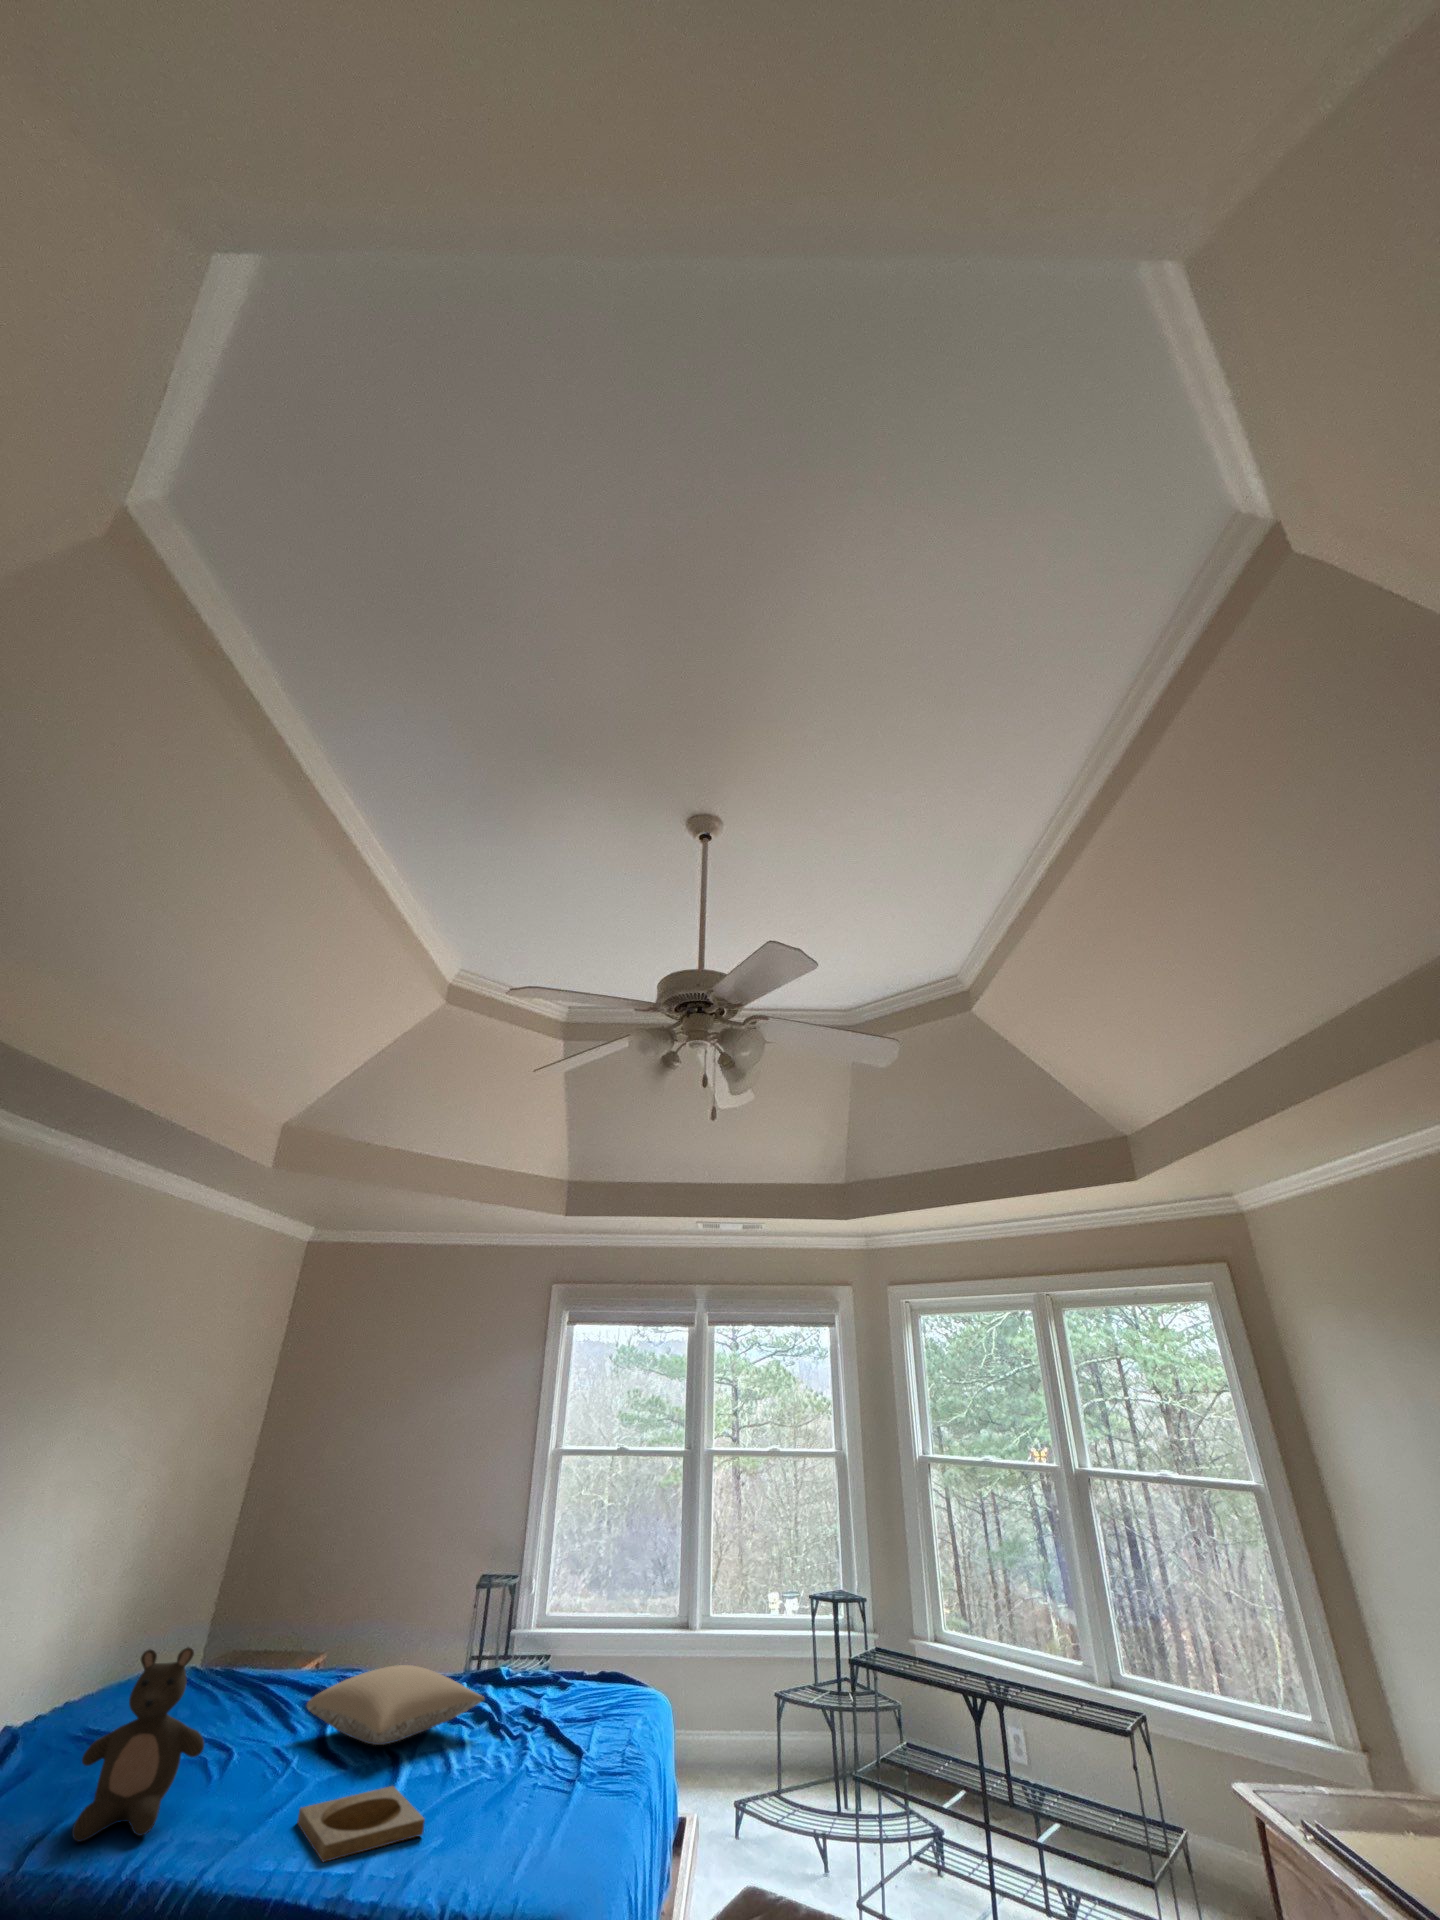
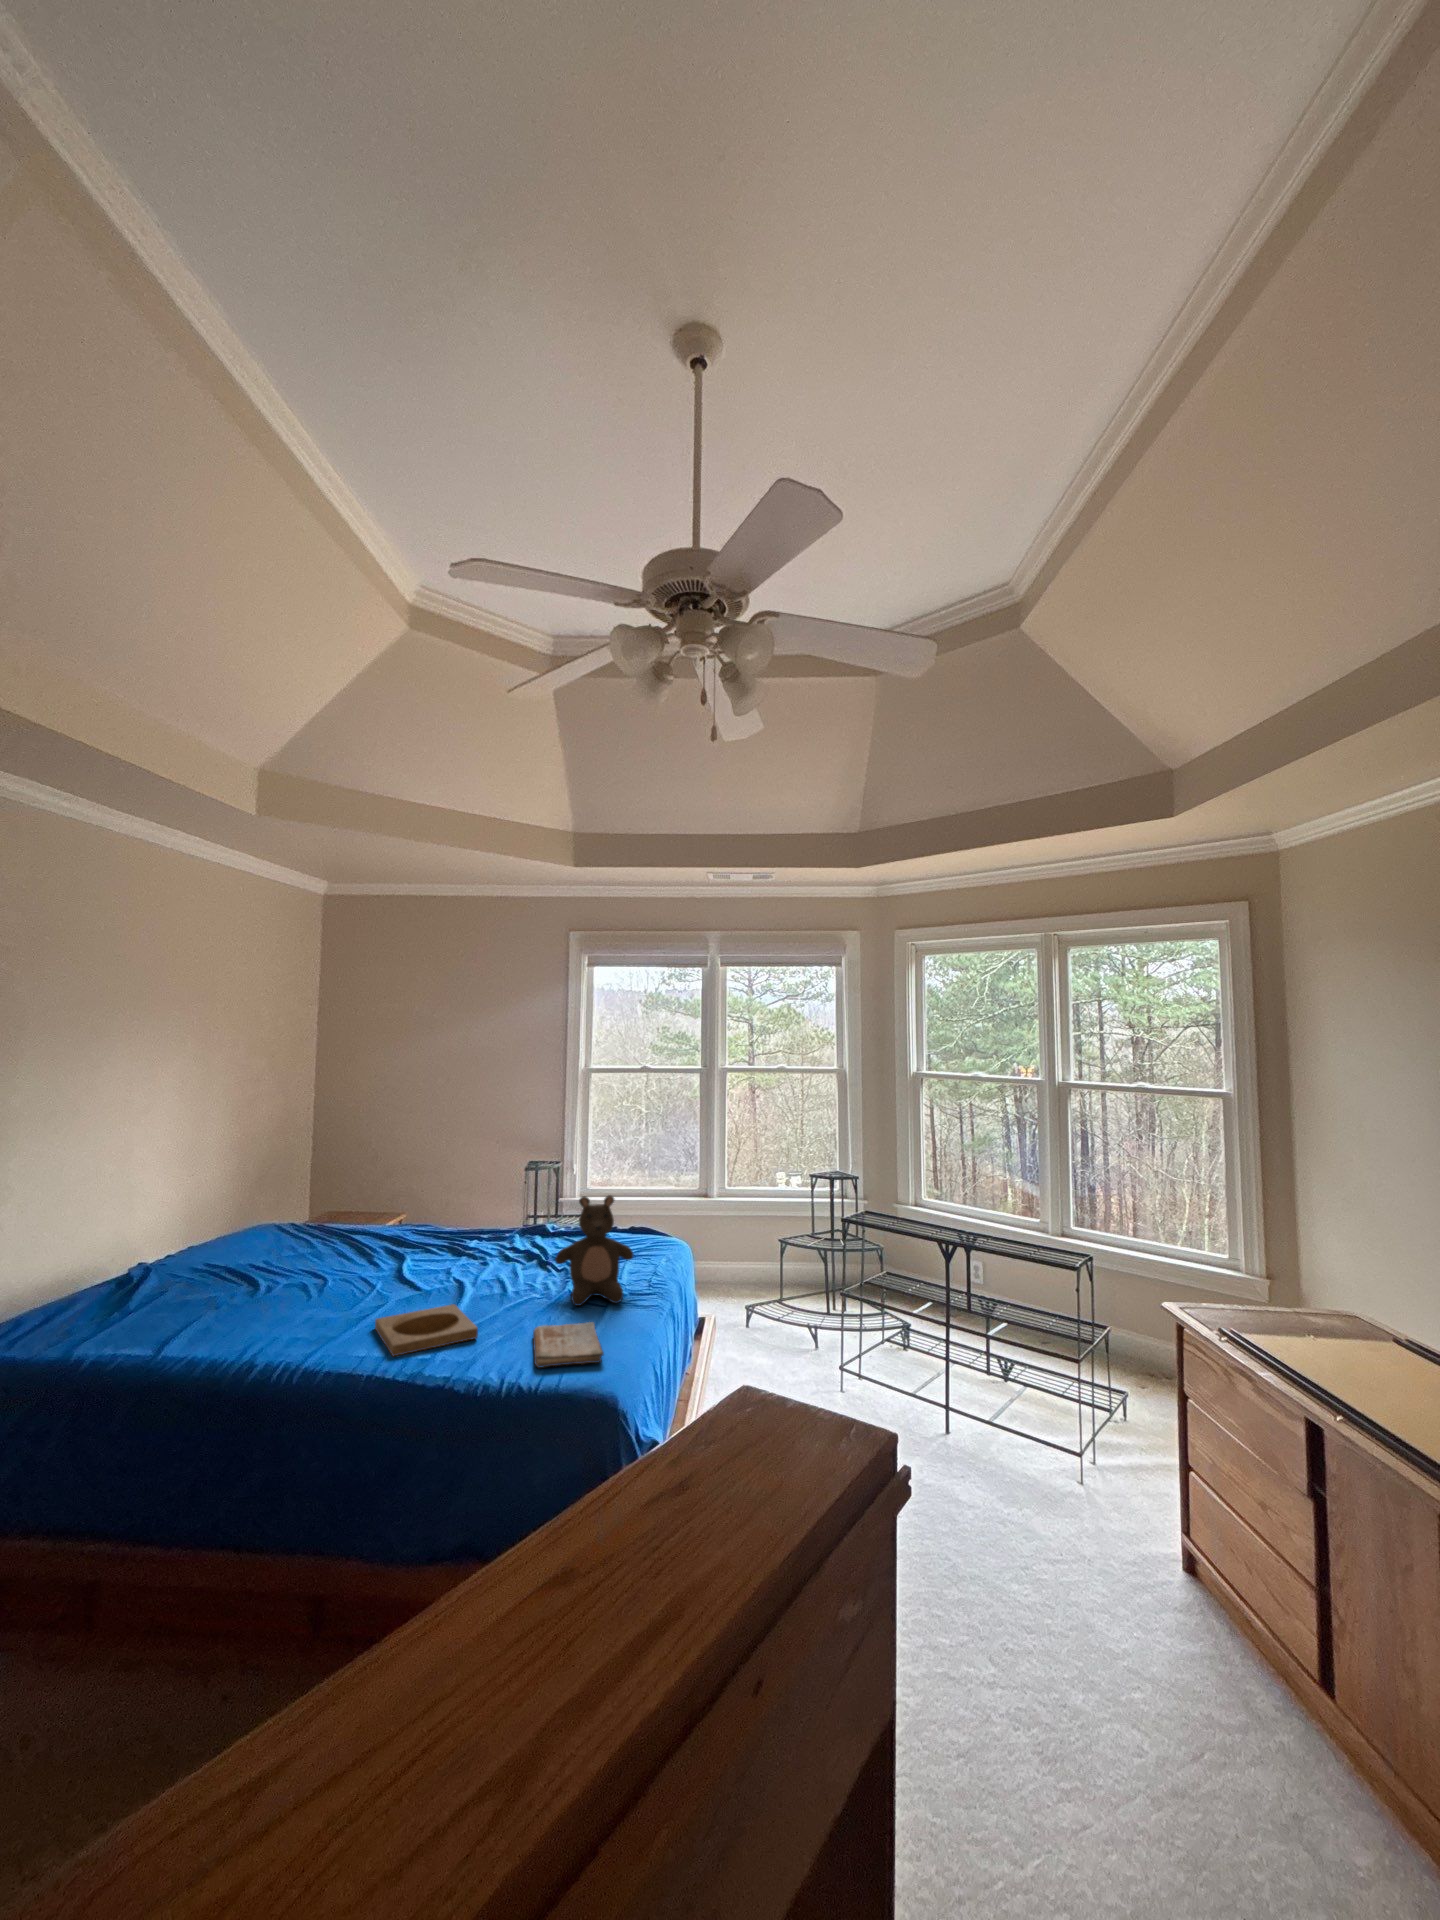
stuffed bear: present [72,1647,204,1842] -> present [555,1195,633,1306]
pillow: present [307,1665,484,1745] -> none [386,1221,533,1275]
book: none [489,1809,578,1876] -> present [533,1322,604,1368]

